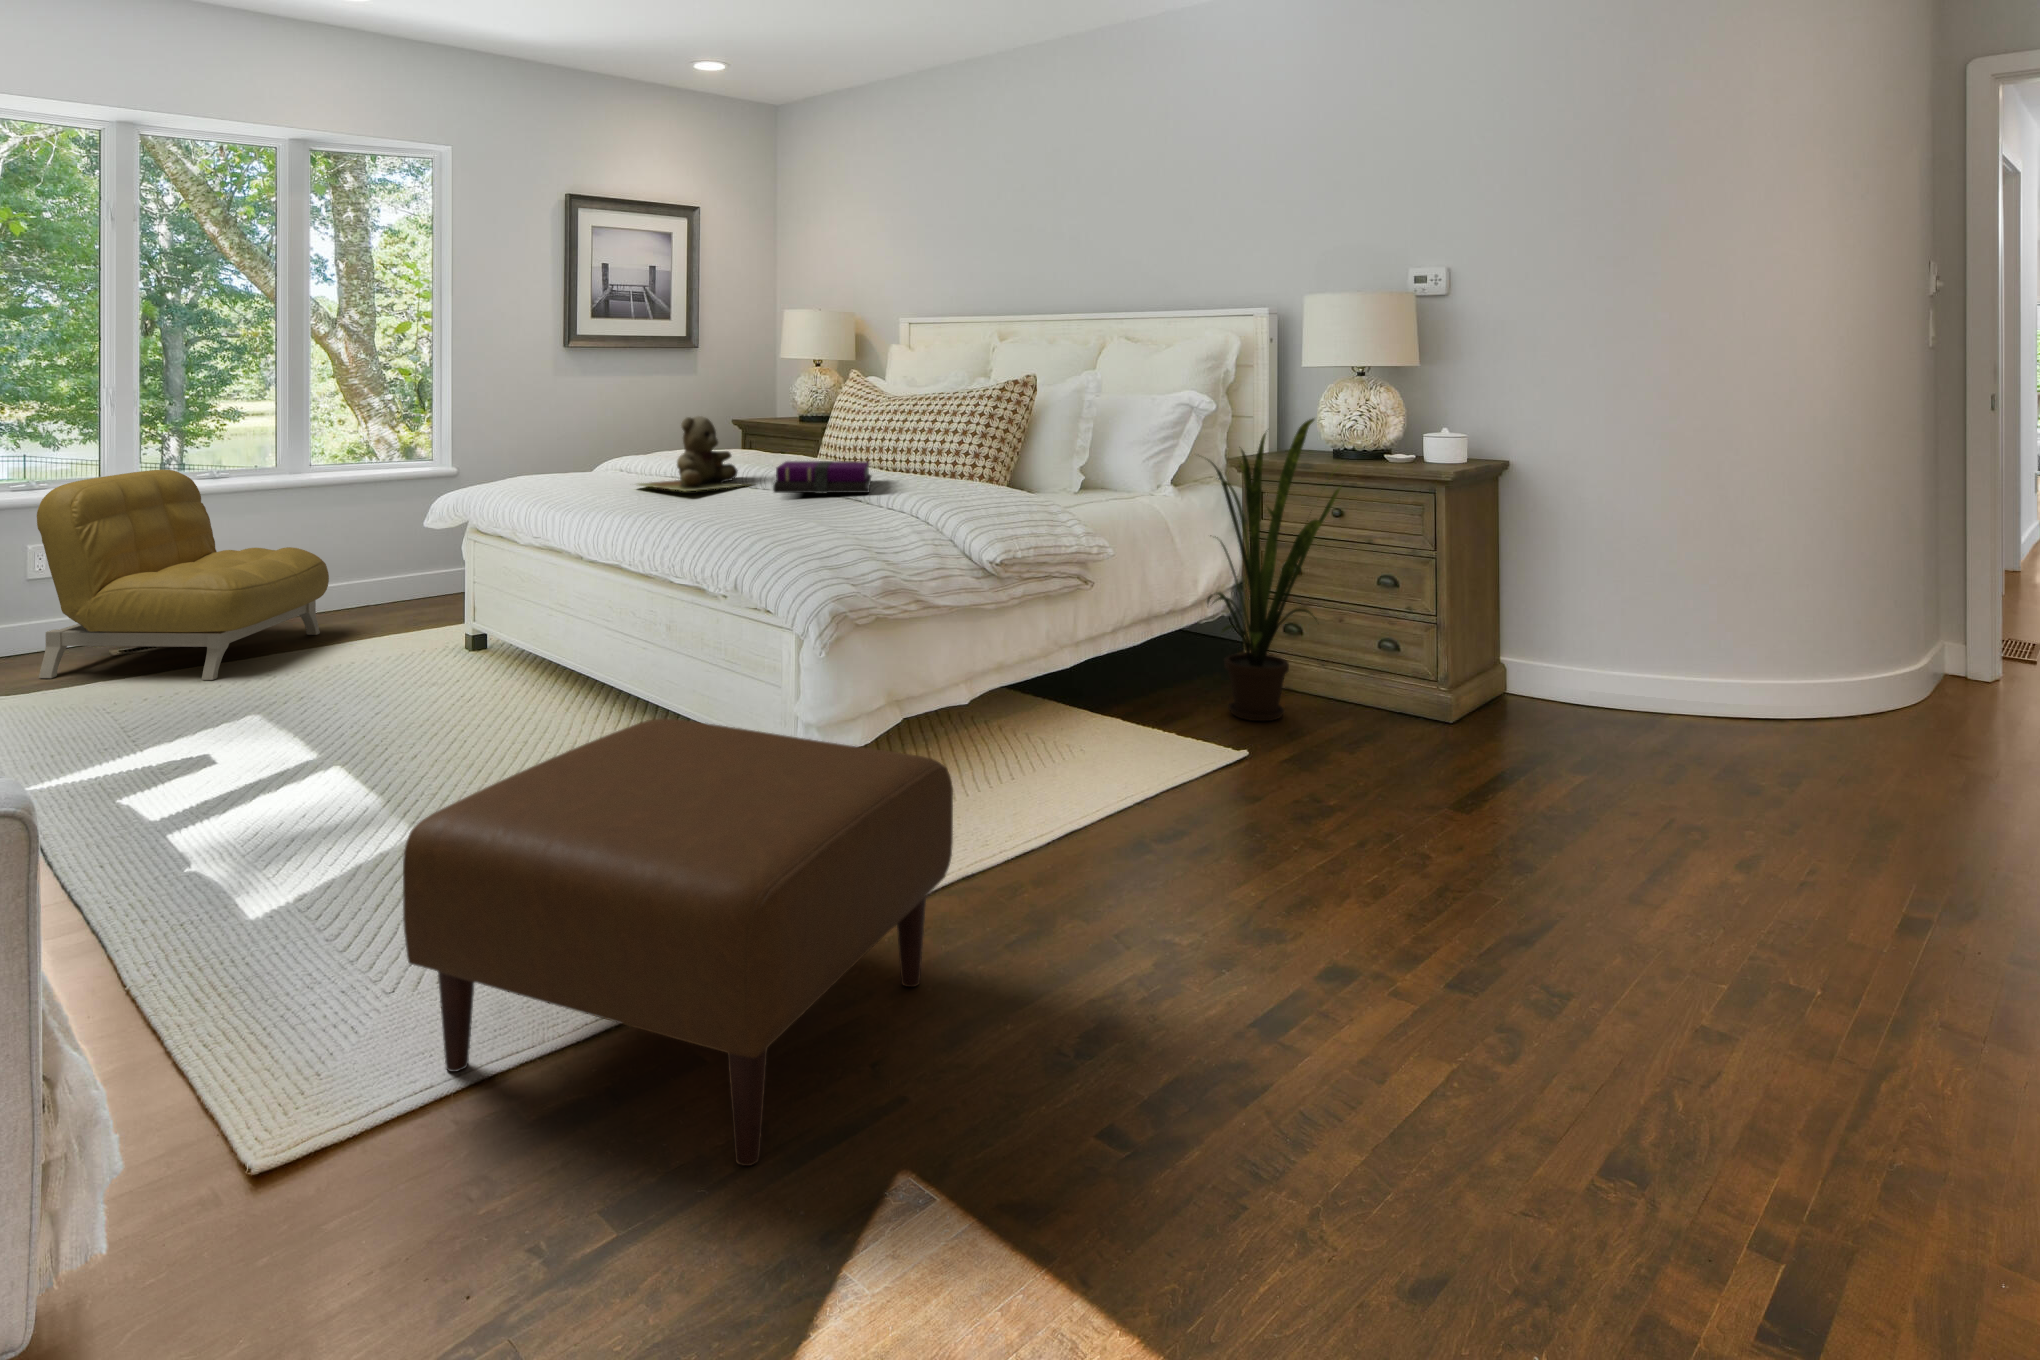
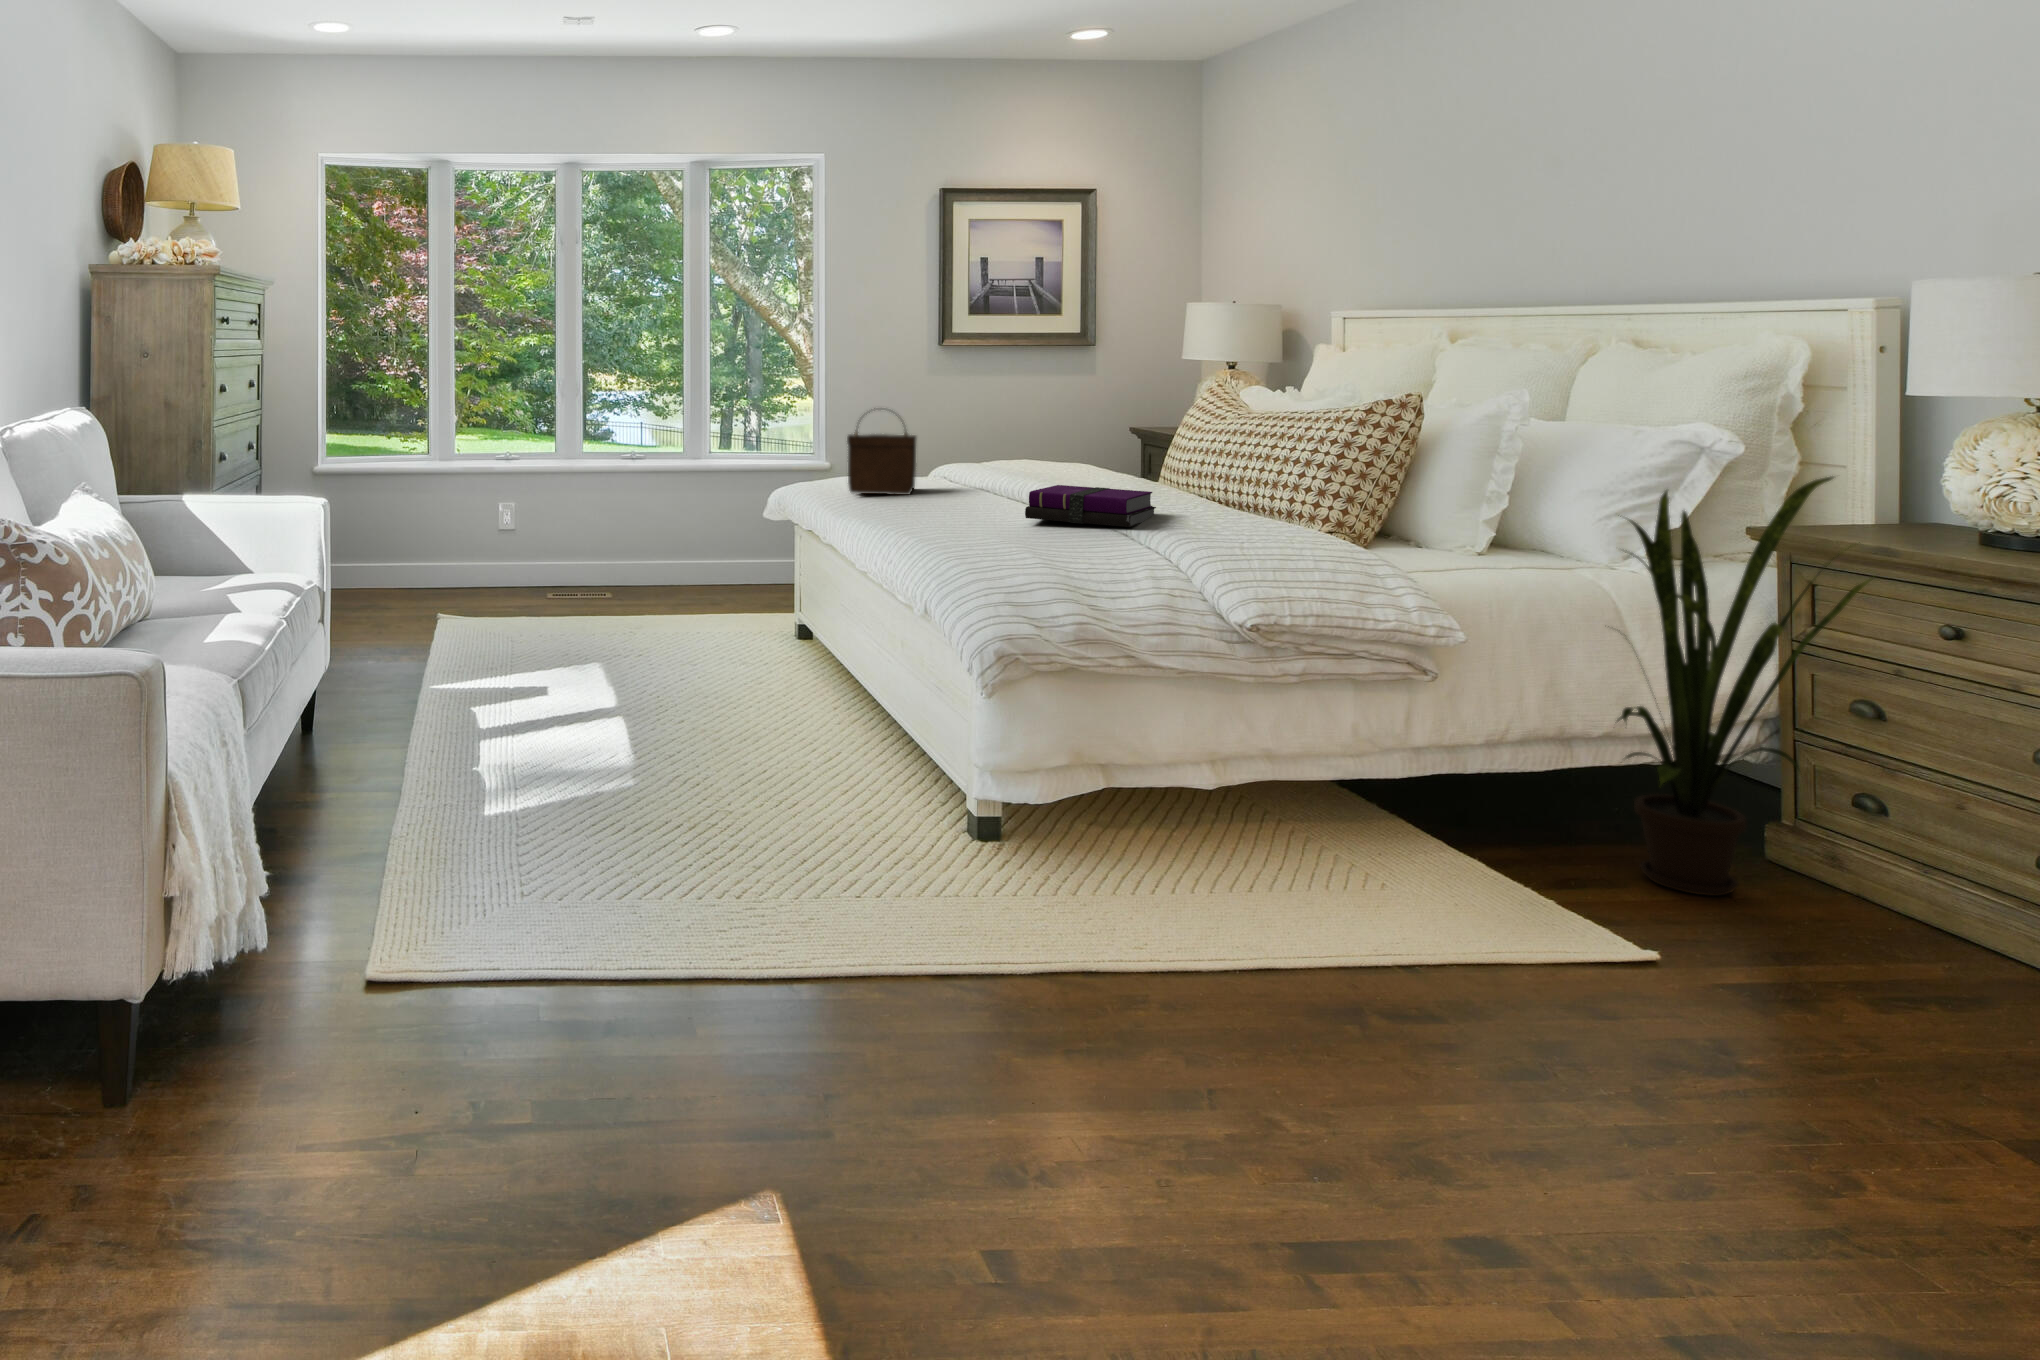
handbag: none [556,398,629,486] -> present [847,408,916,495]
teddy bear: present [639,416,750,491] -> none [907,431,1058,509]
armchair: present [37,470,329,680] -> none [478,454,693,635]
ottoman: present [403,719,953,1166] -> none [507,714,977,1079]

